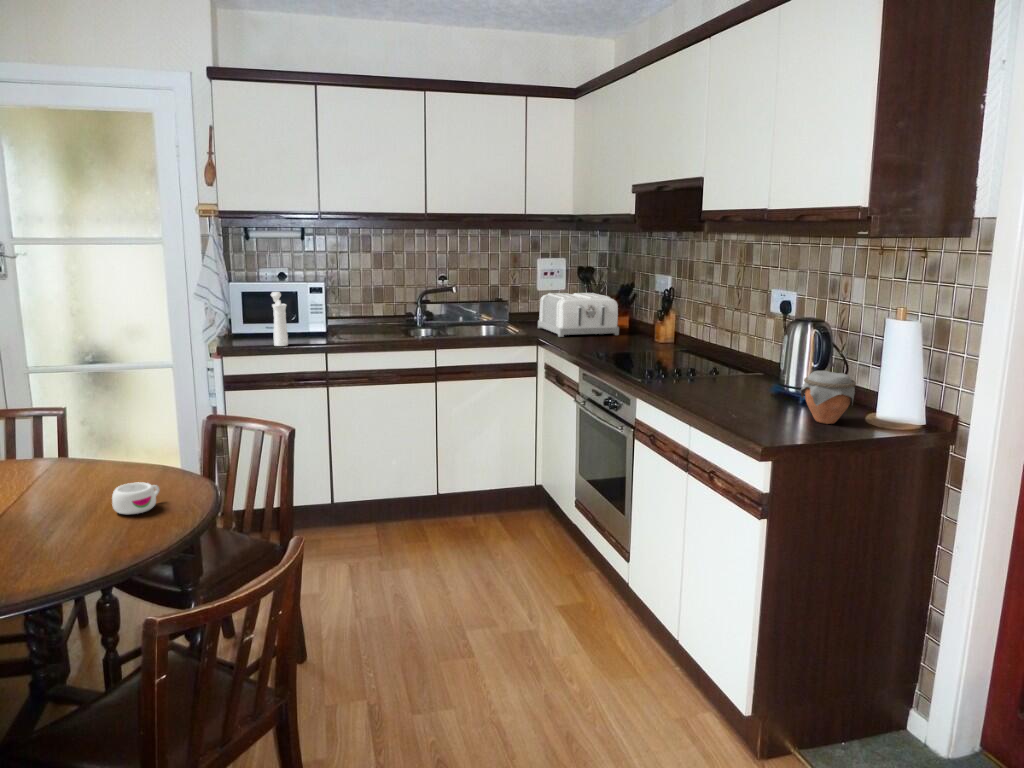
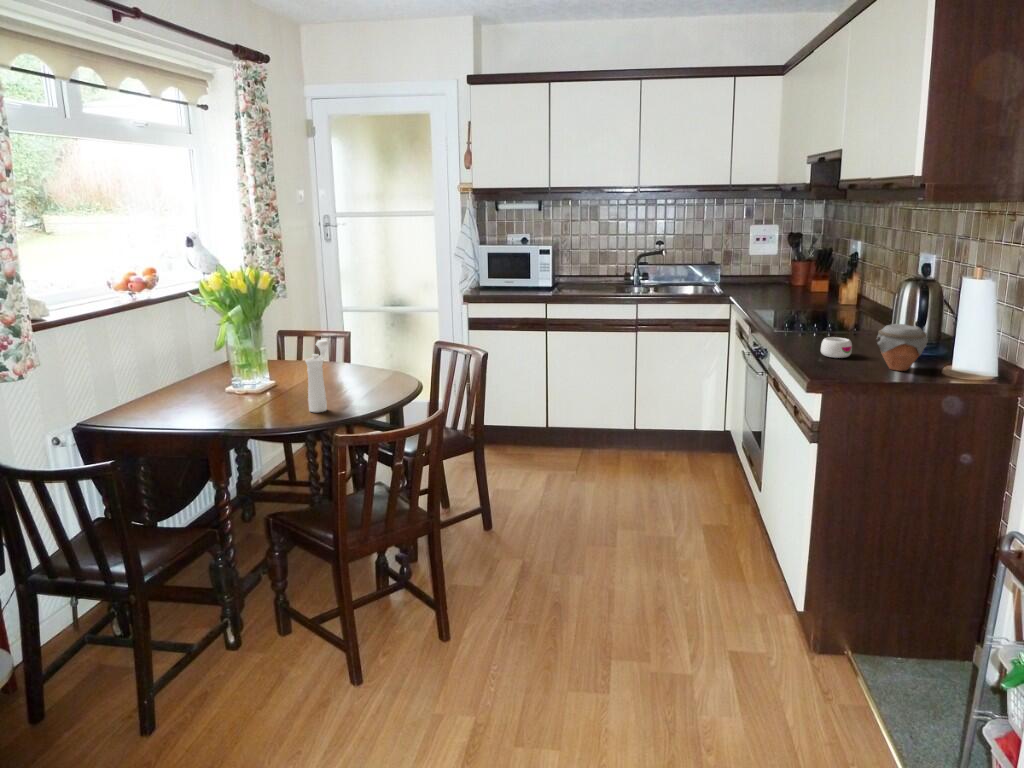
pepper mill: present [271,292,288,346] -> present [305,340,329,412]
toaster: present [538,293,619,337] -> none [738,257,811,297]
mug: present [112,482,159,514] -> present [821,337,852,358]

